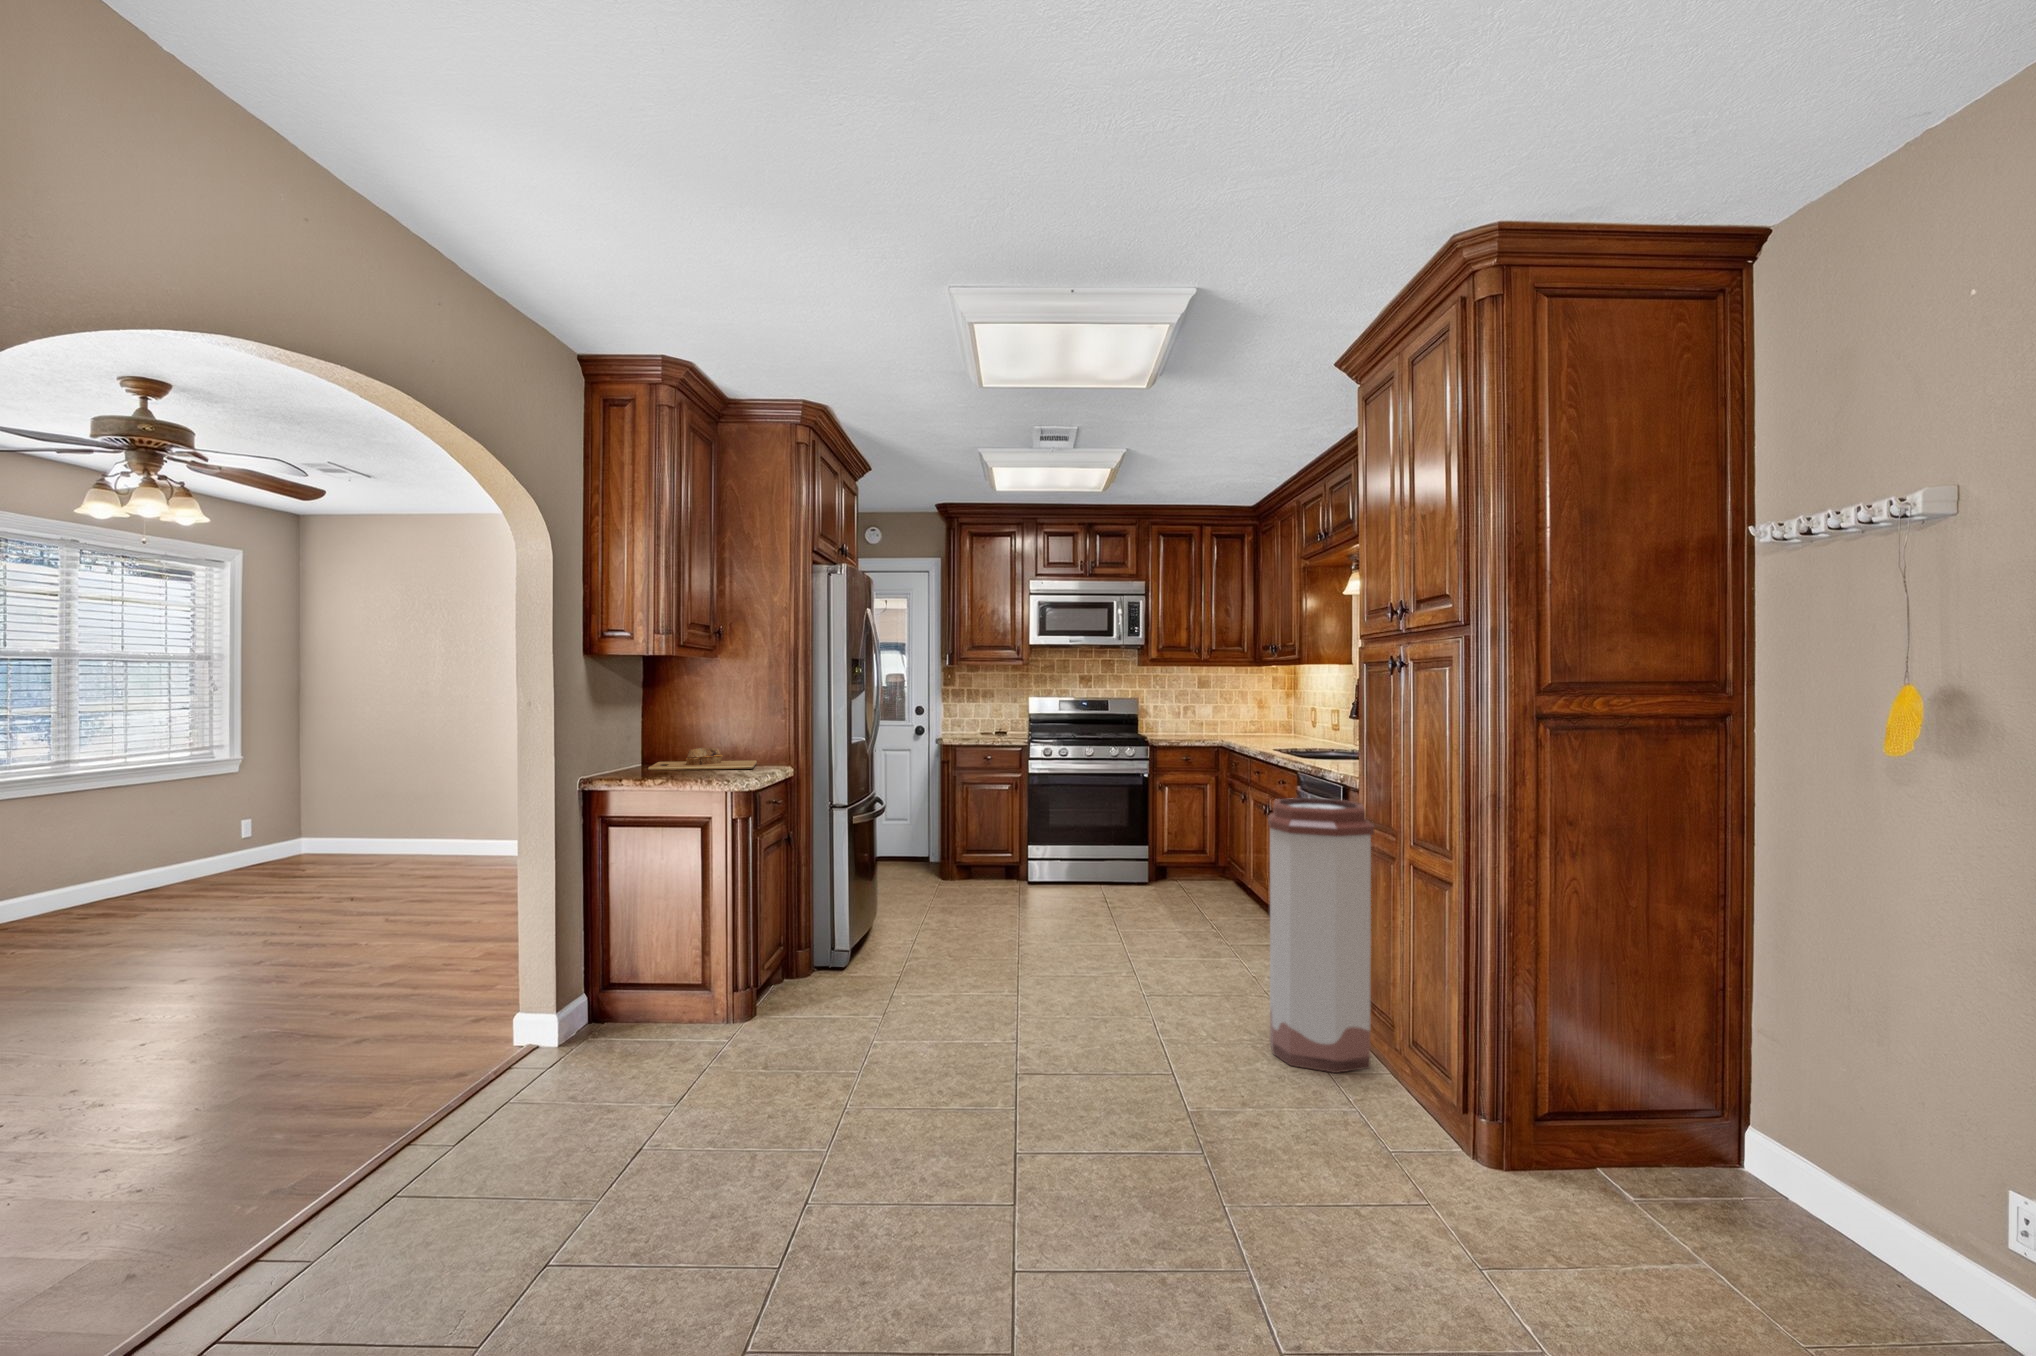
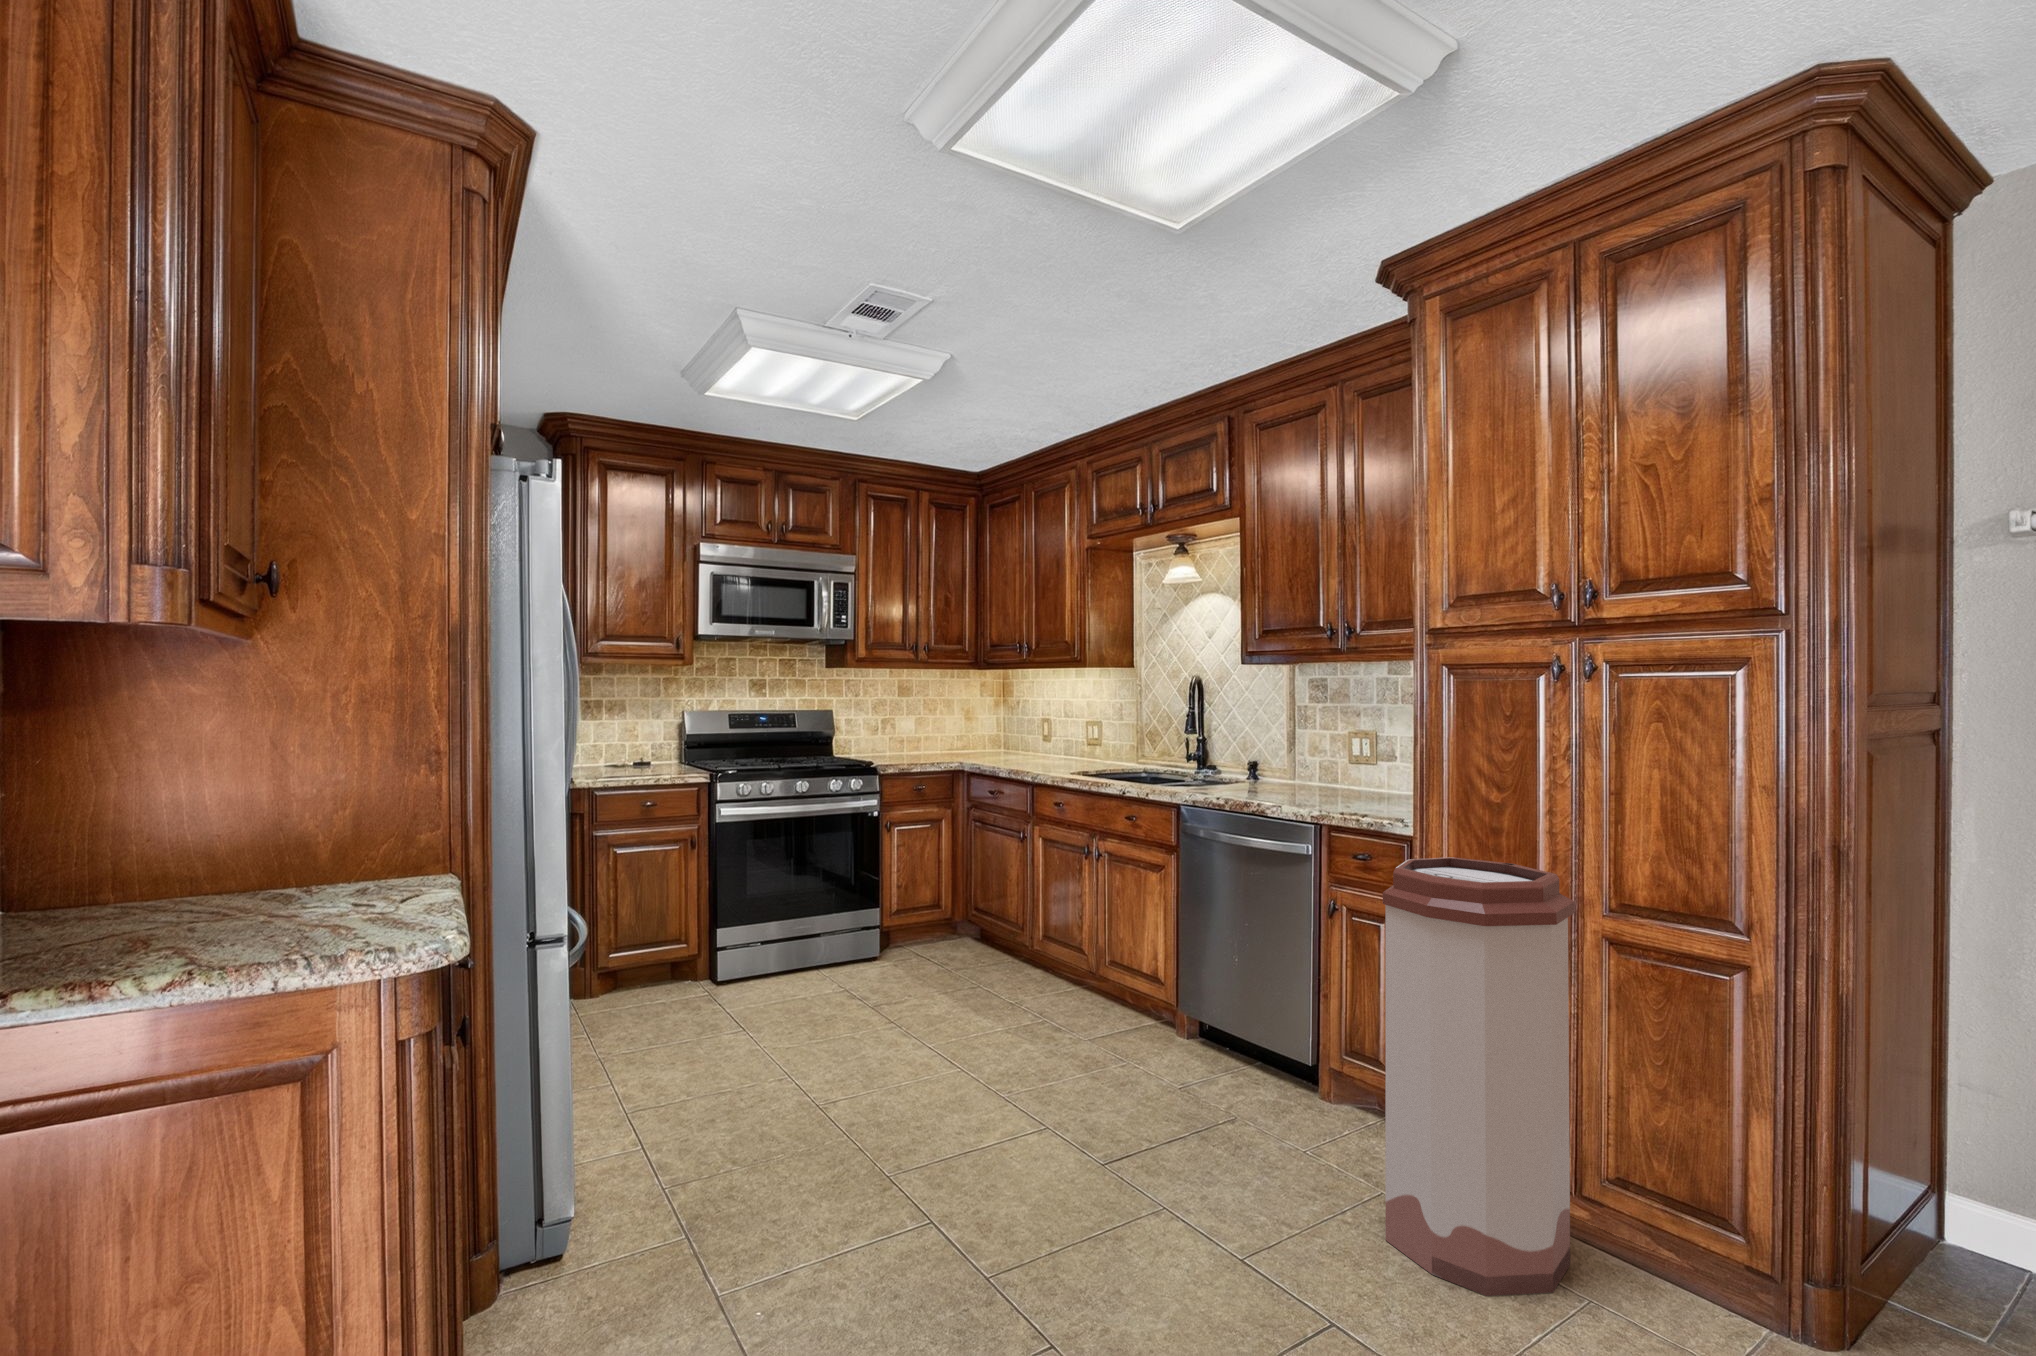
cutting board: present [648,748,757,770] -> none [69,856,396,942]

